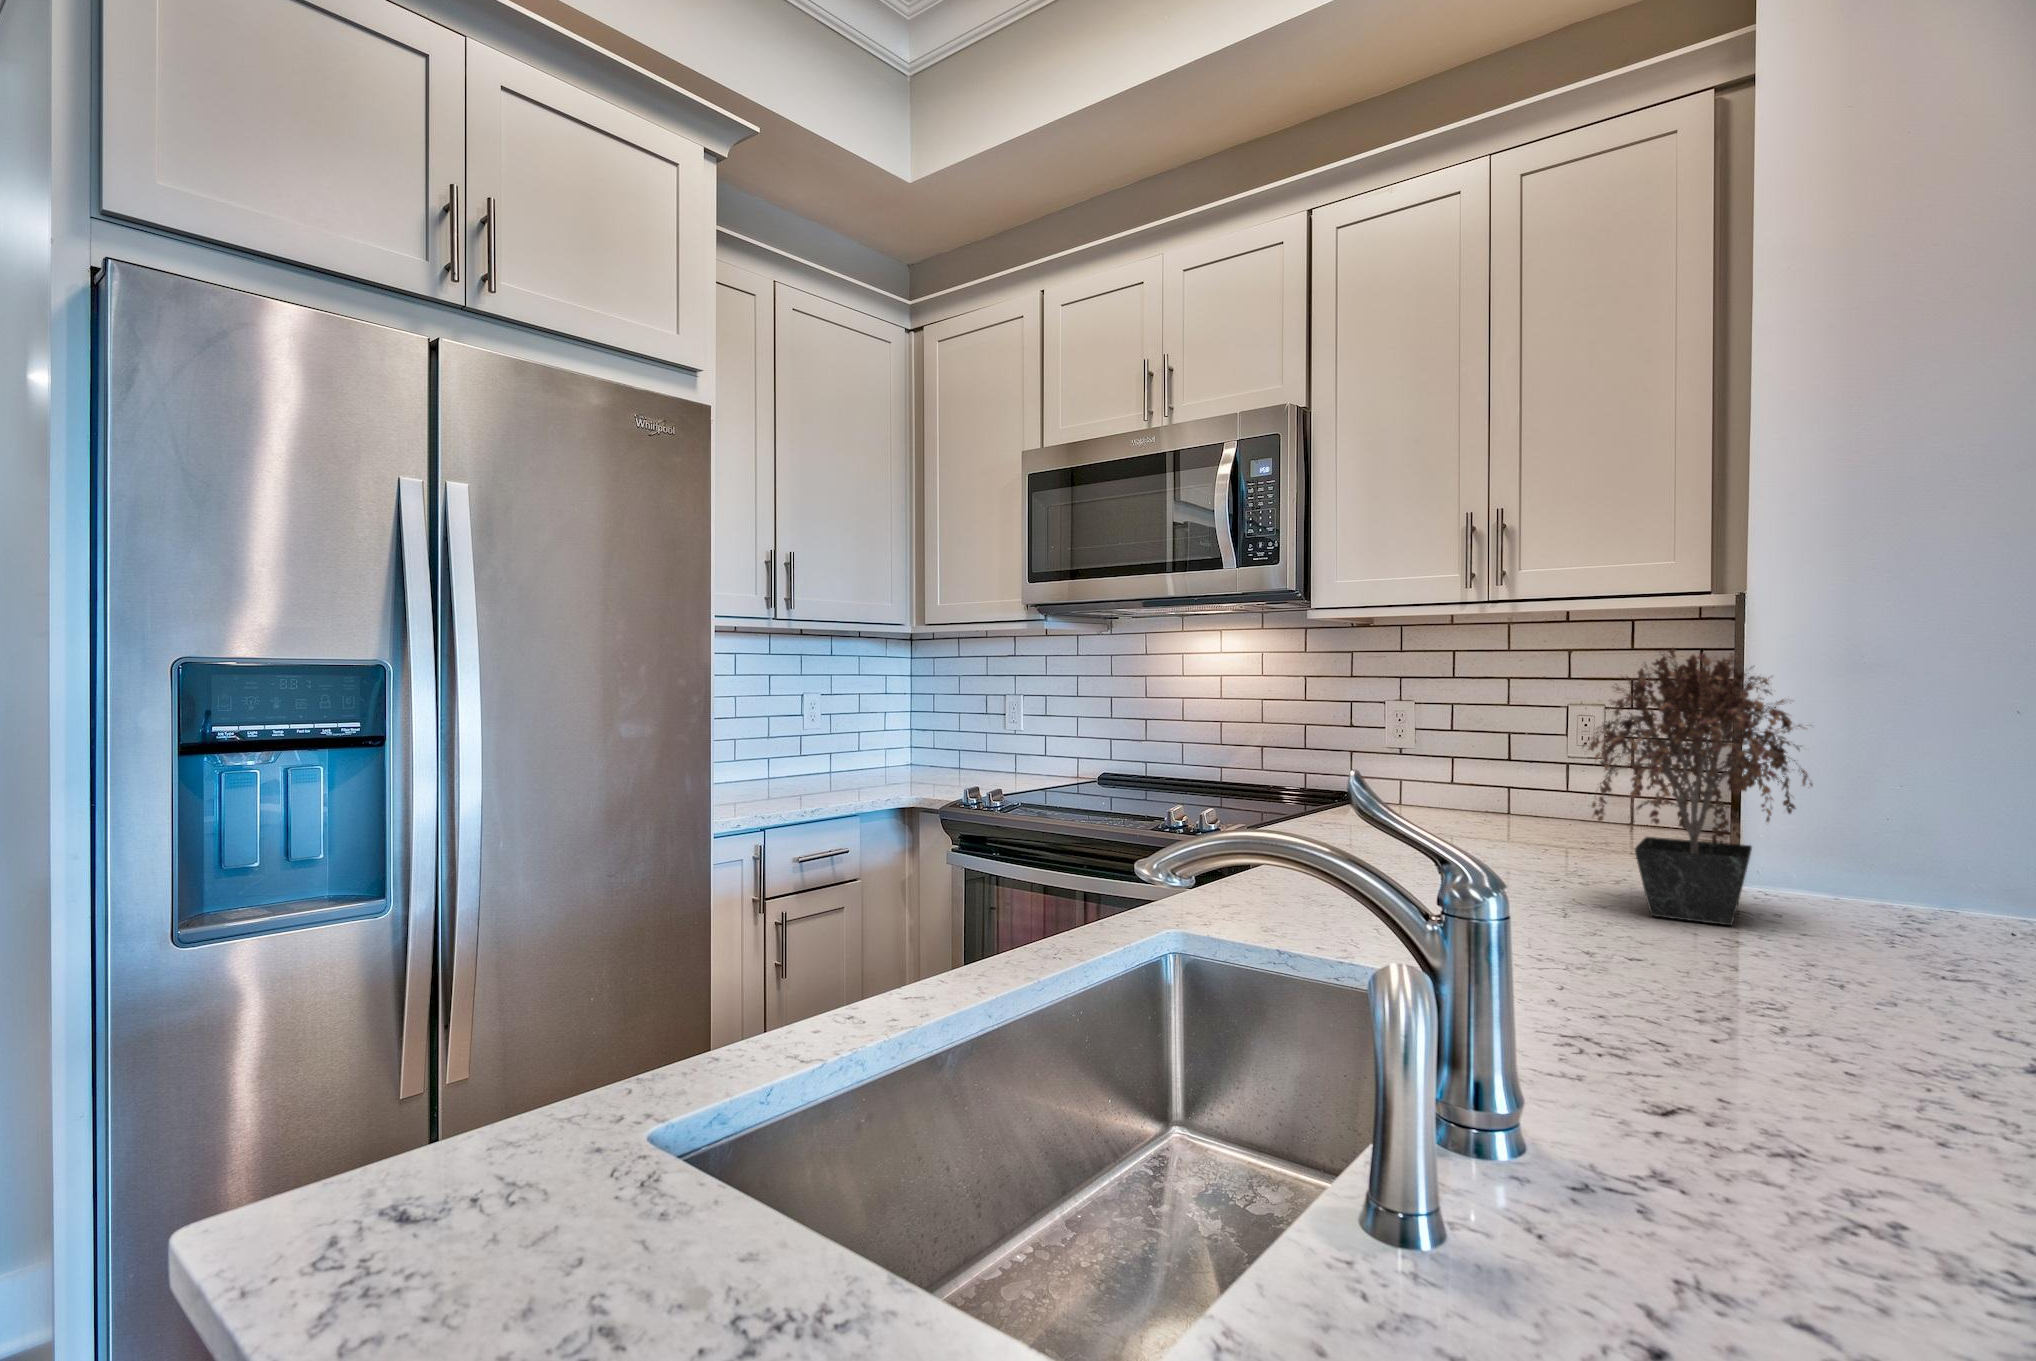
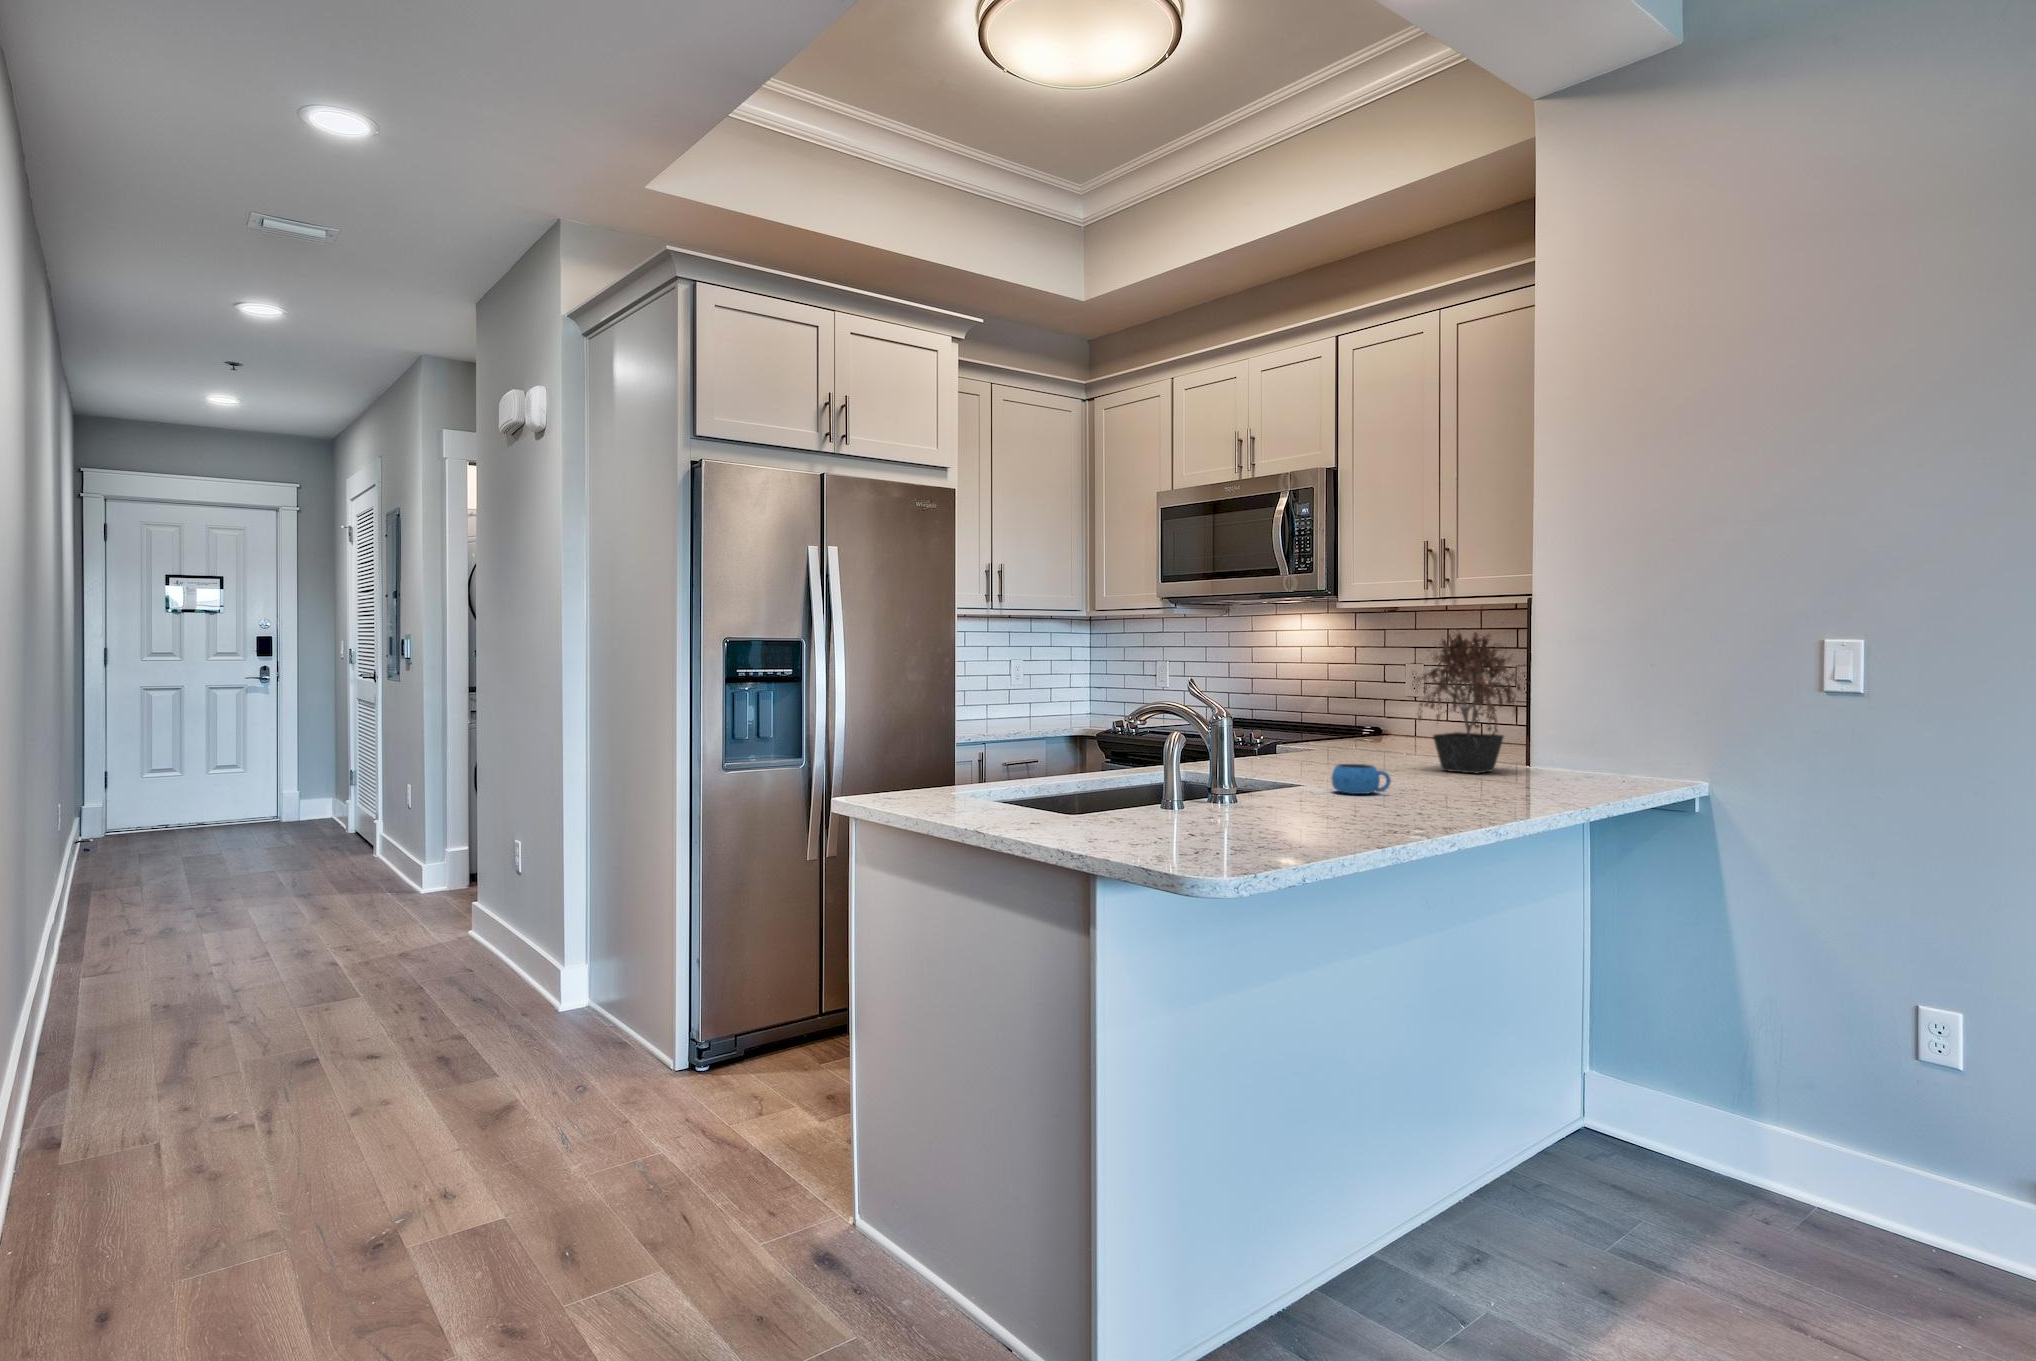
mug: none [1638,969,1808,1061] -> present [1331,764,1391,794]

